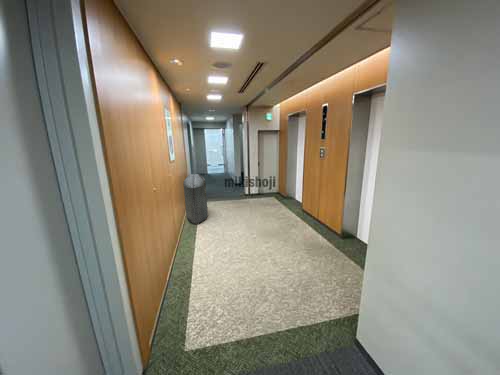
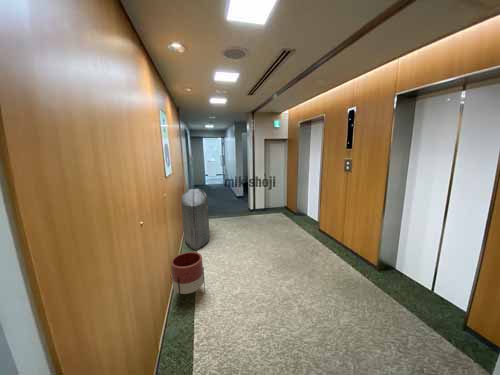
planter: none [175,221,202,259] -> present [171,252,205,306]

